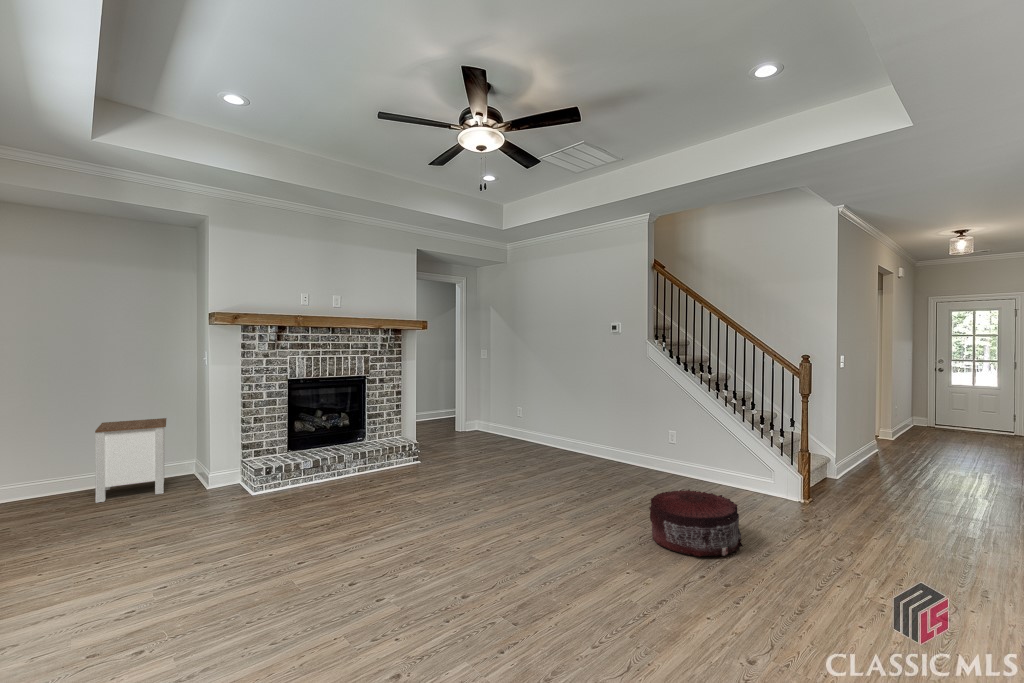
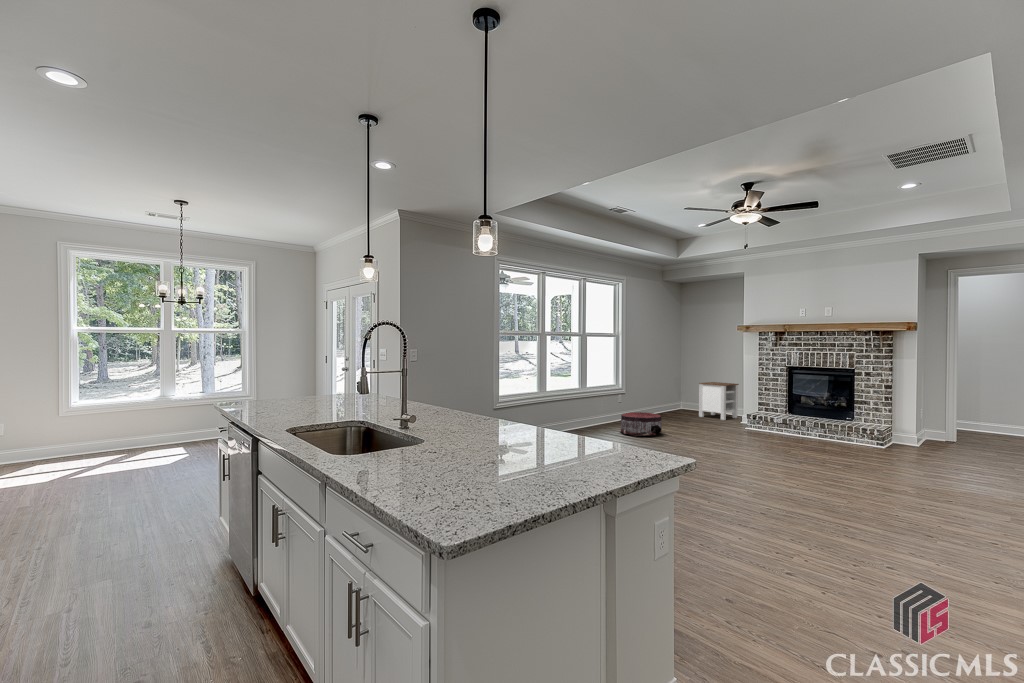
pouf: present [649,490,742,557] -> present [621,412,662,436]

